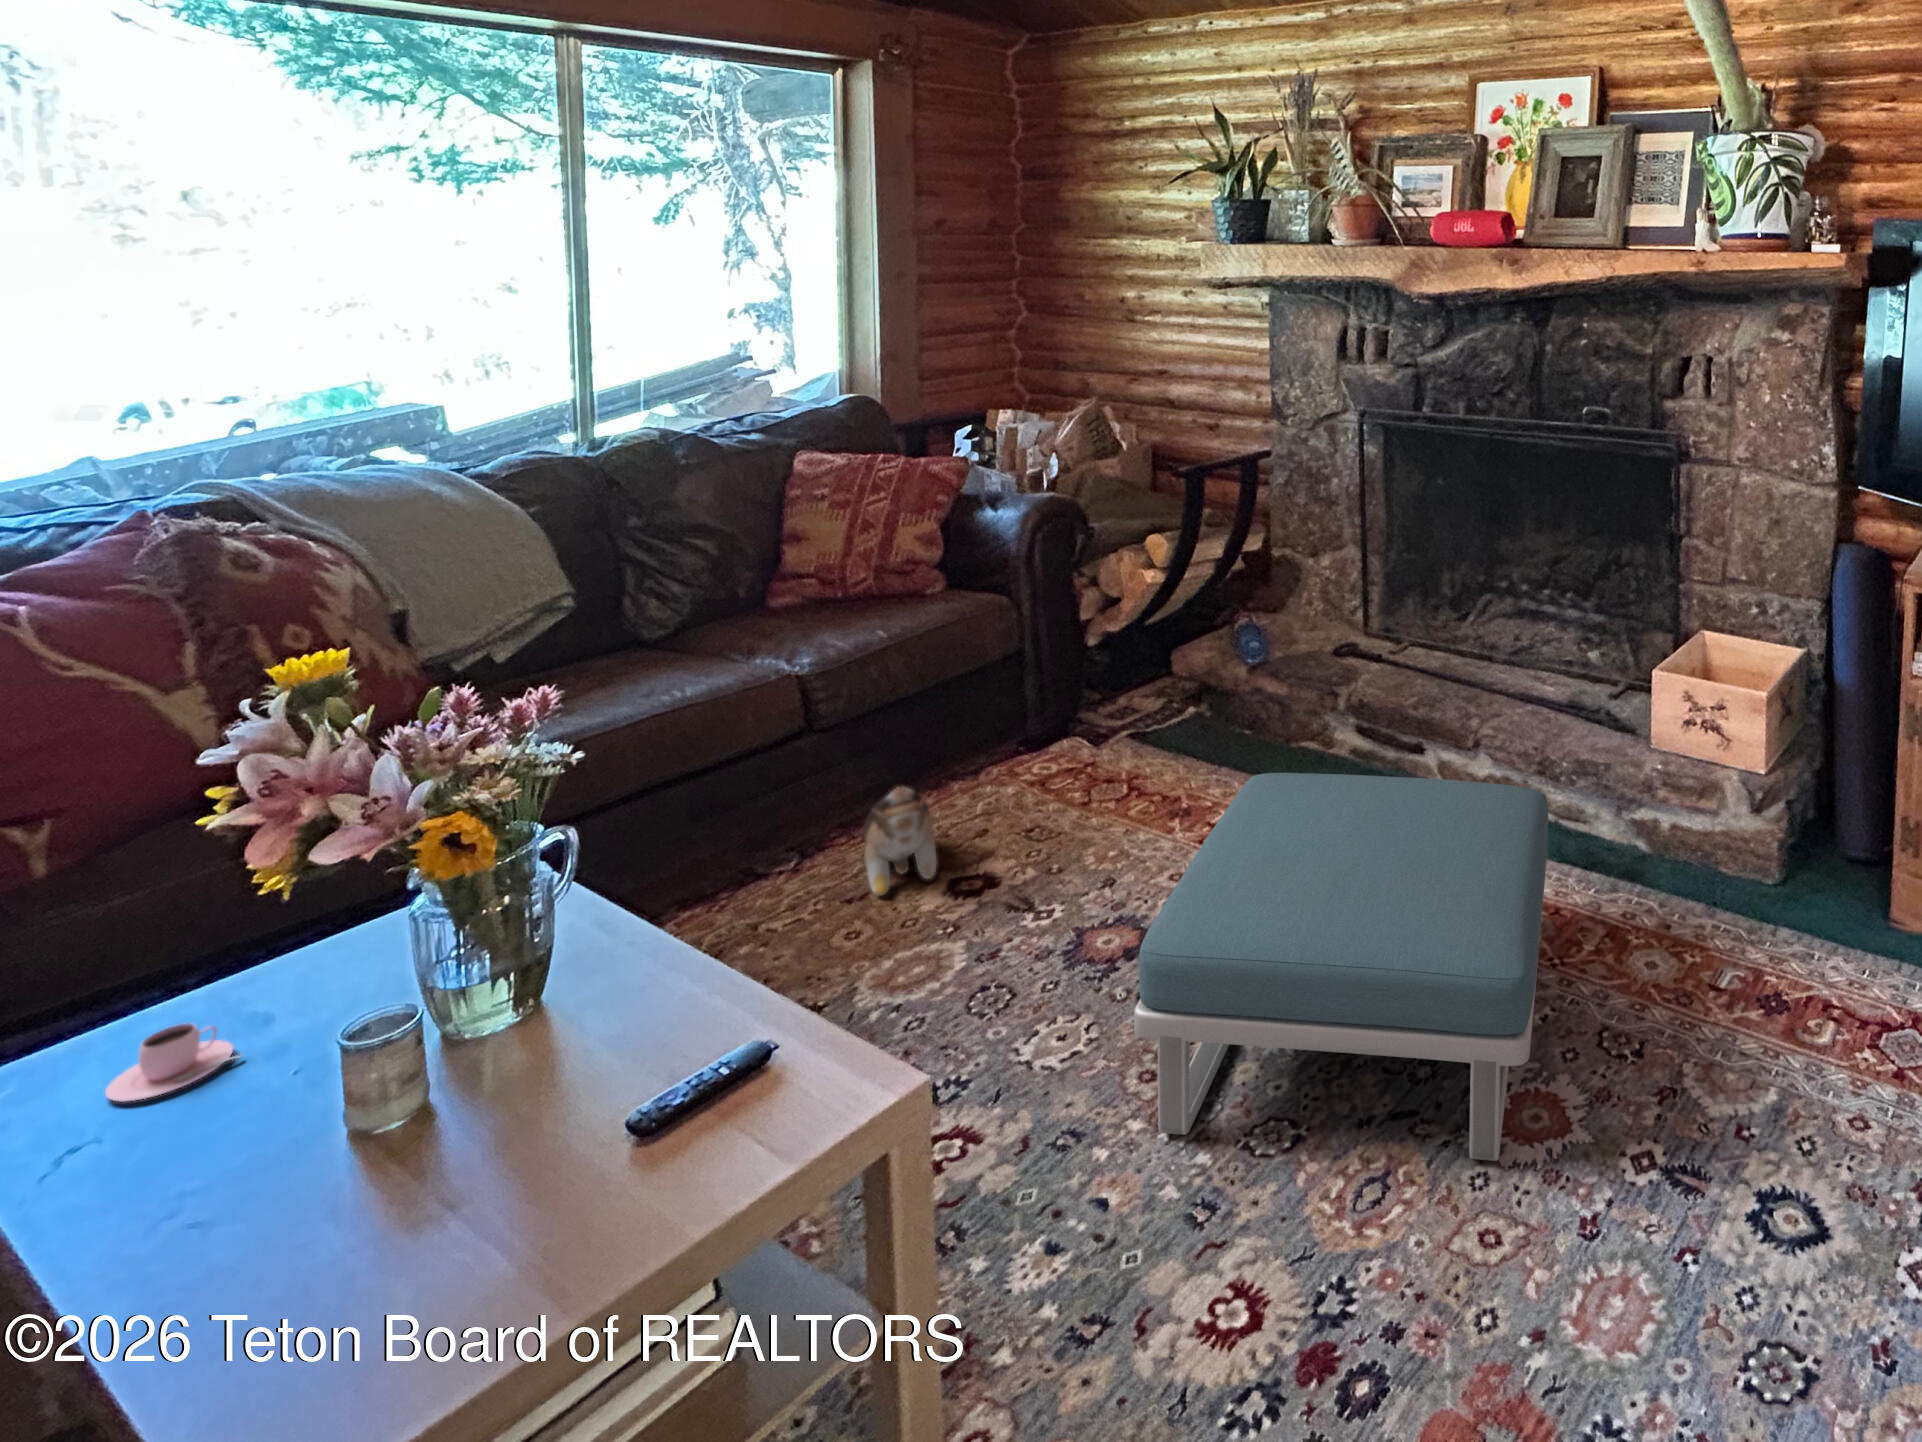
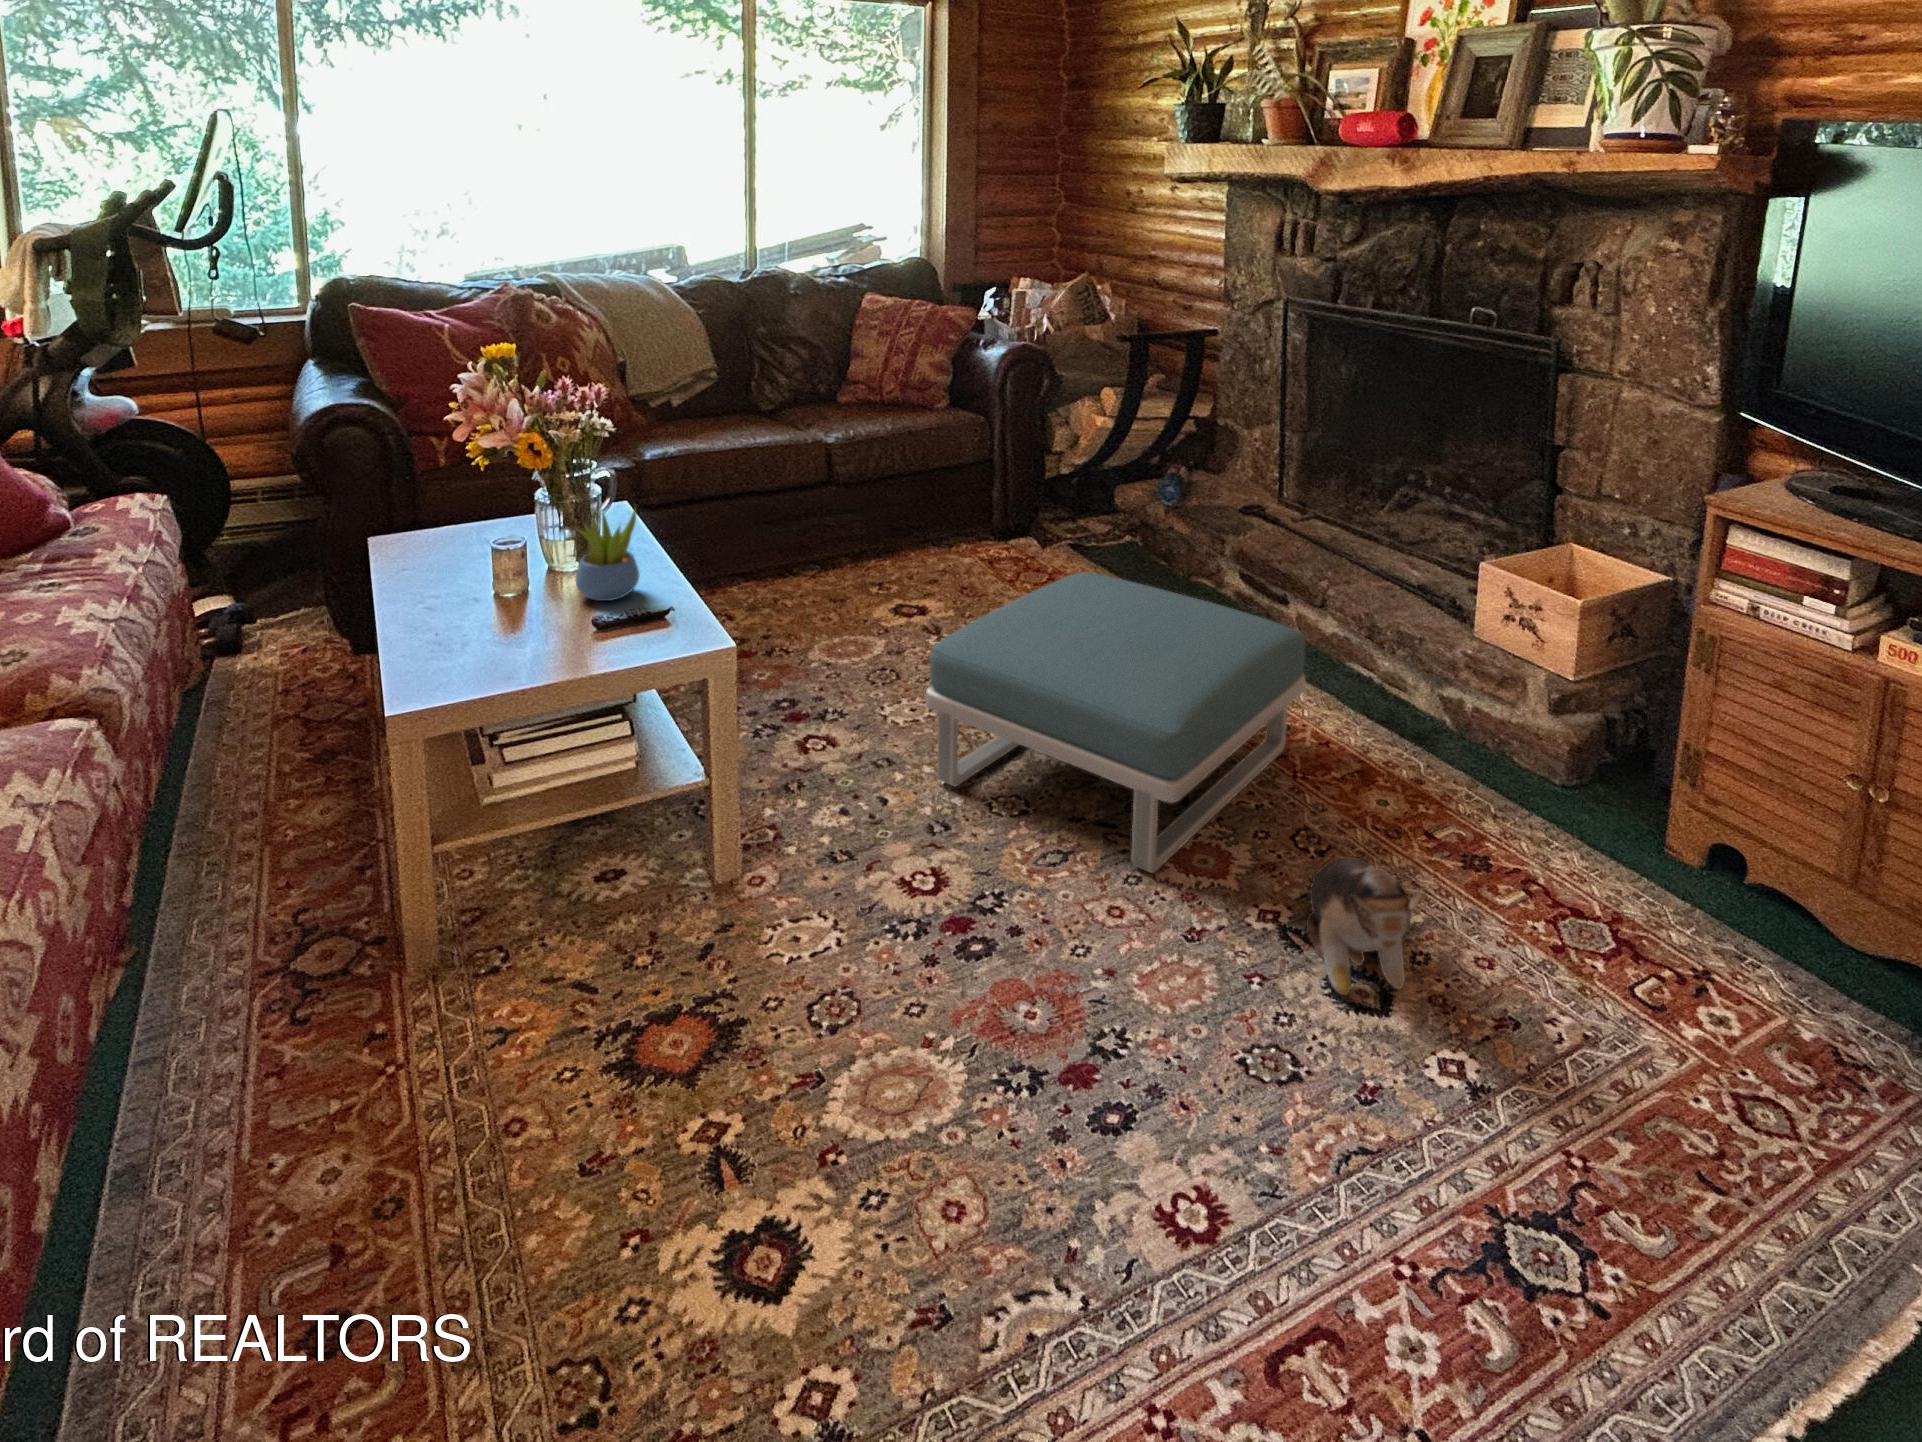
plush toy: present [863,787,937,896] -> present [1306,856,1422,995]
succulent plant: none [518,875,657,1074] -> present [576,509,640,601]
teacup: present [105,1023,241,1102] -> none [434,508,483,564]

